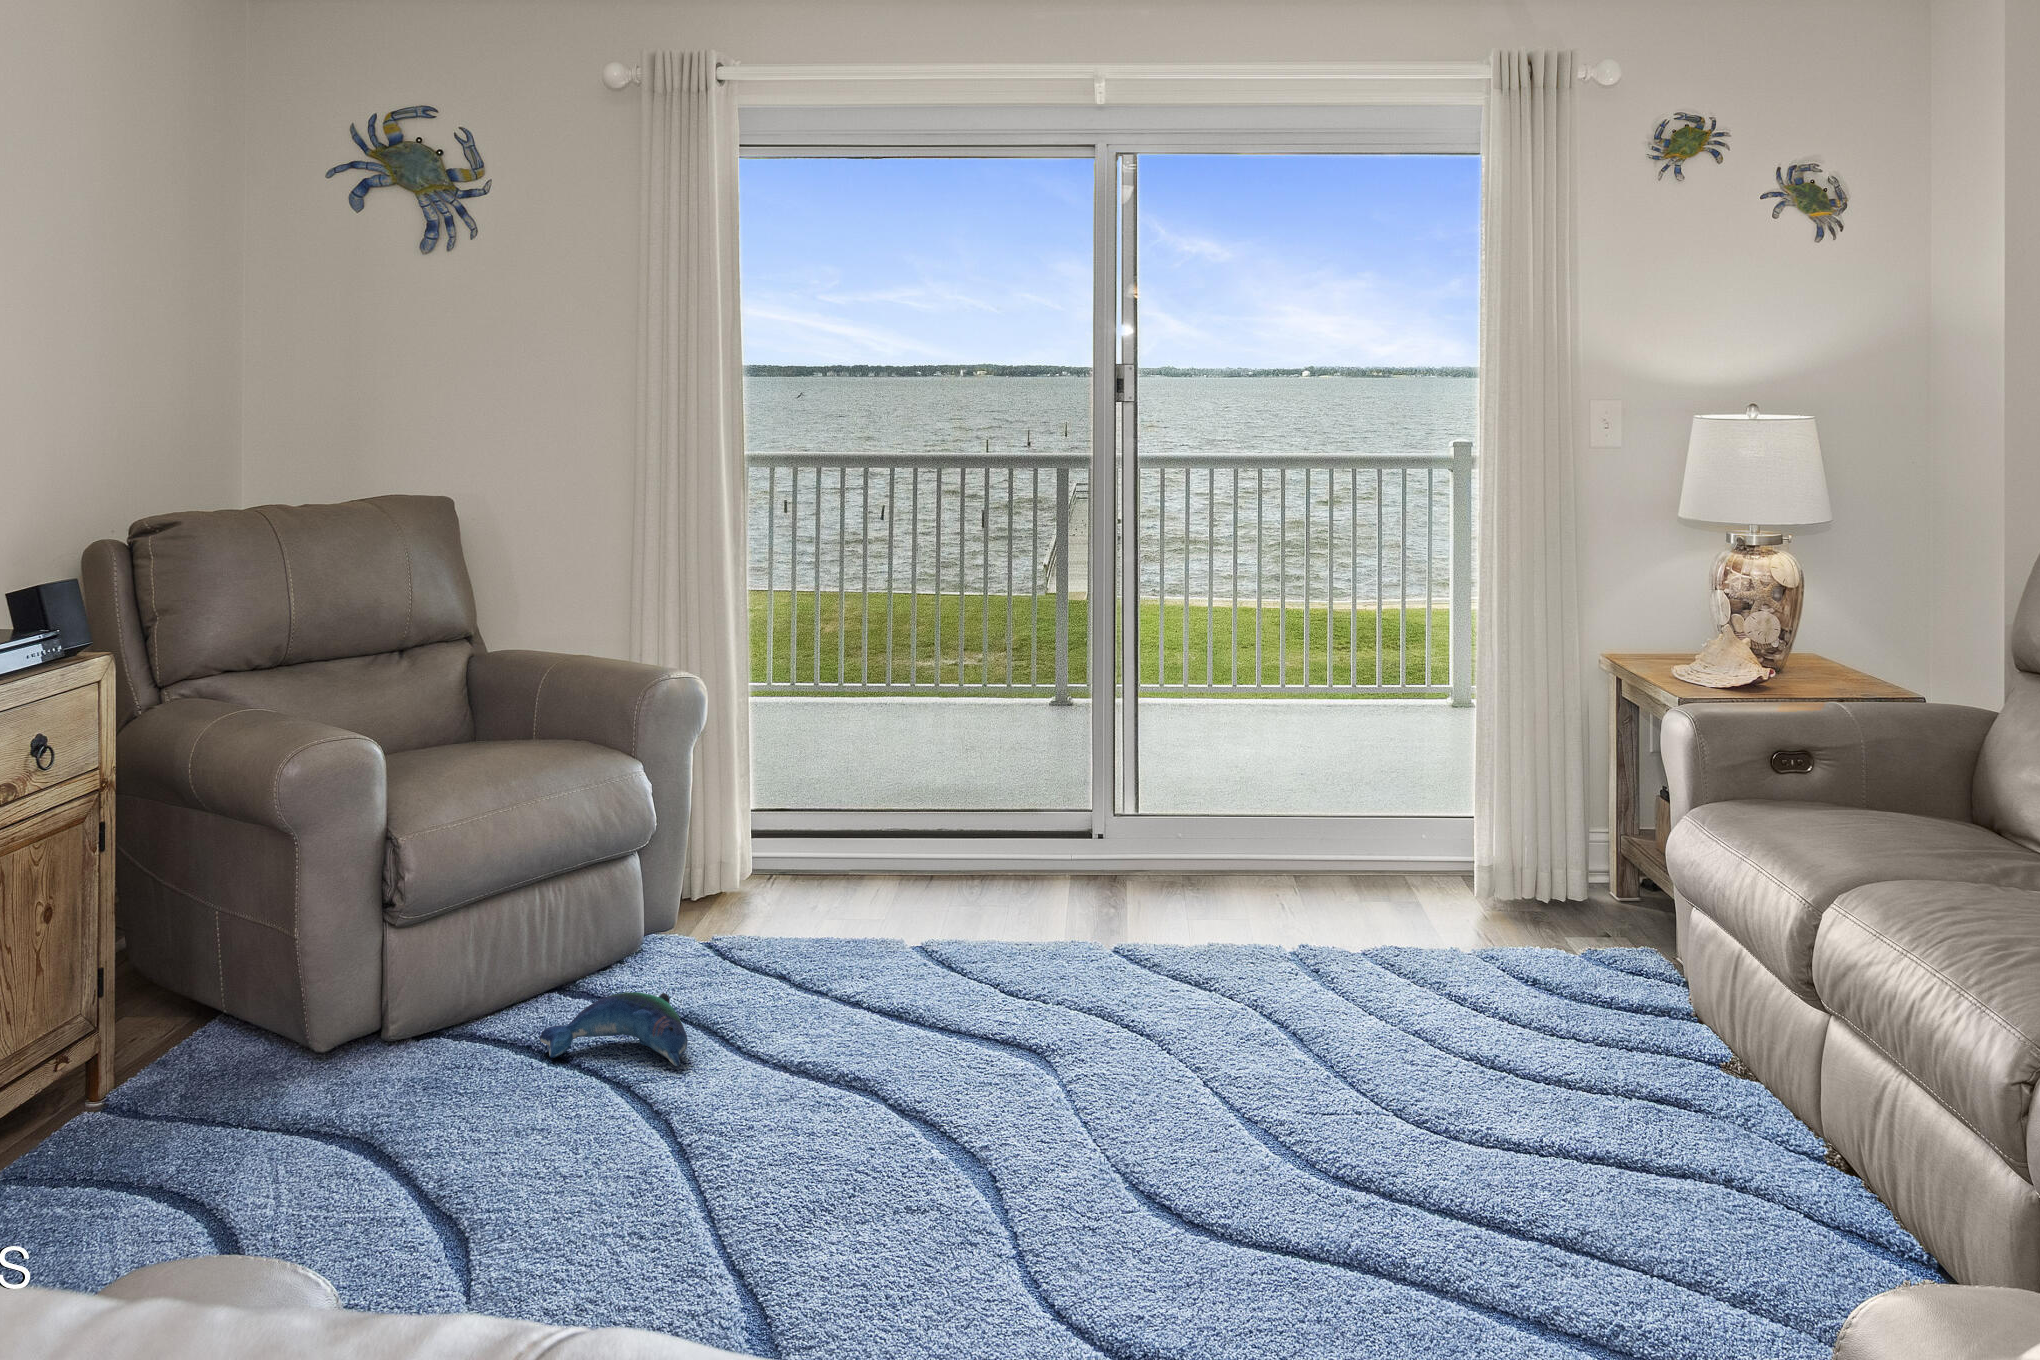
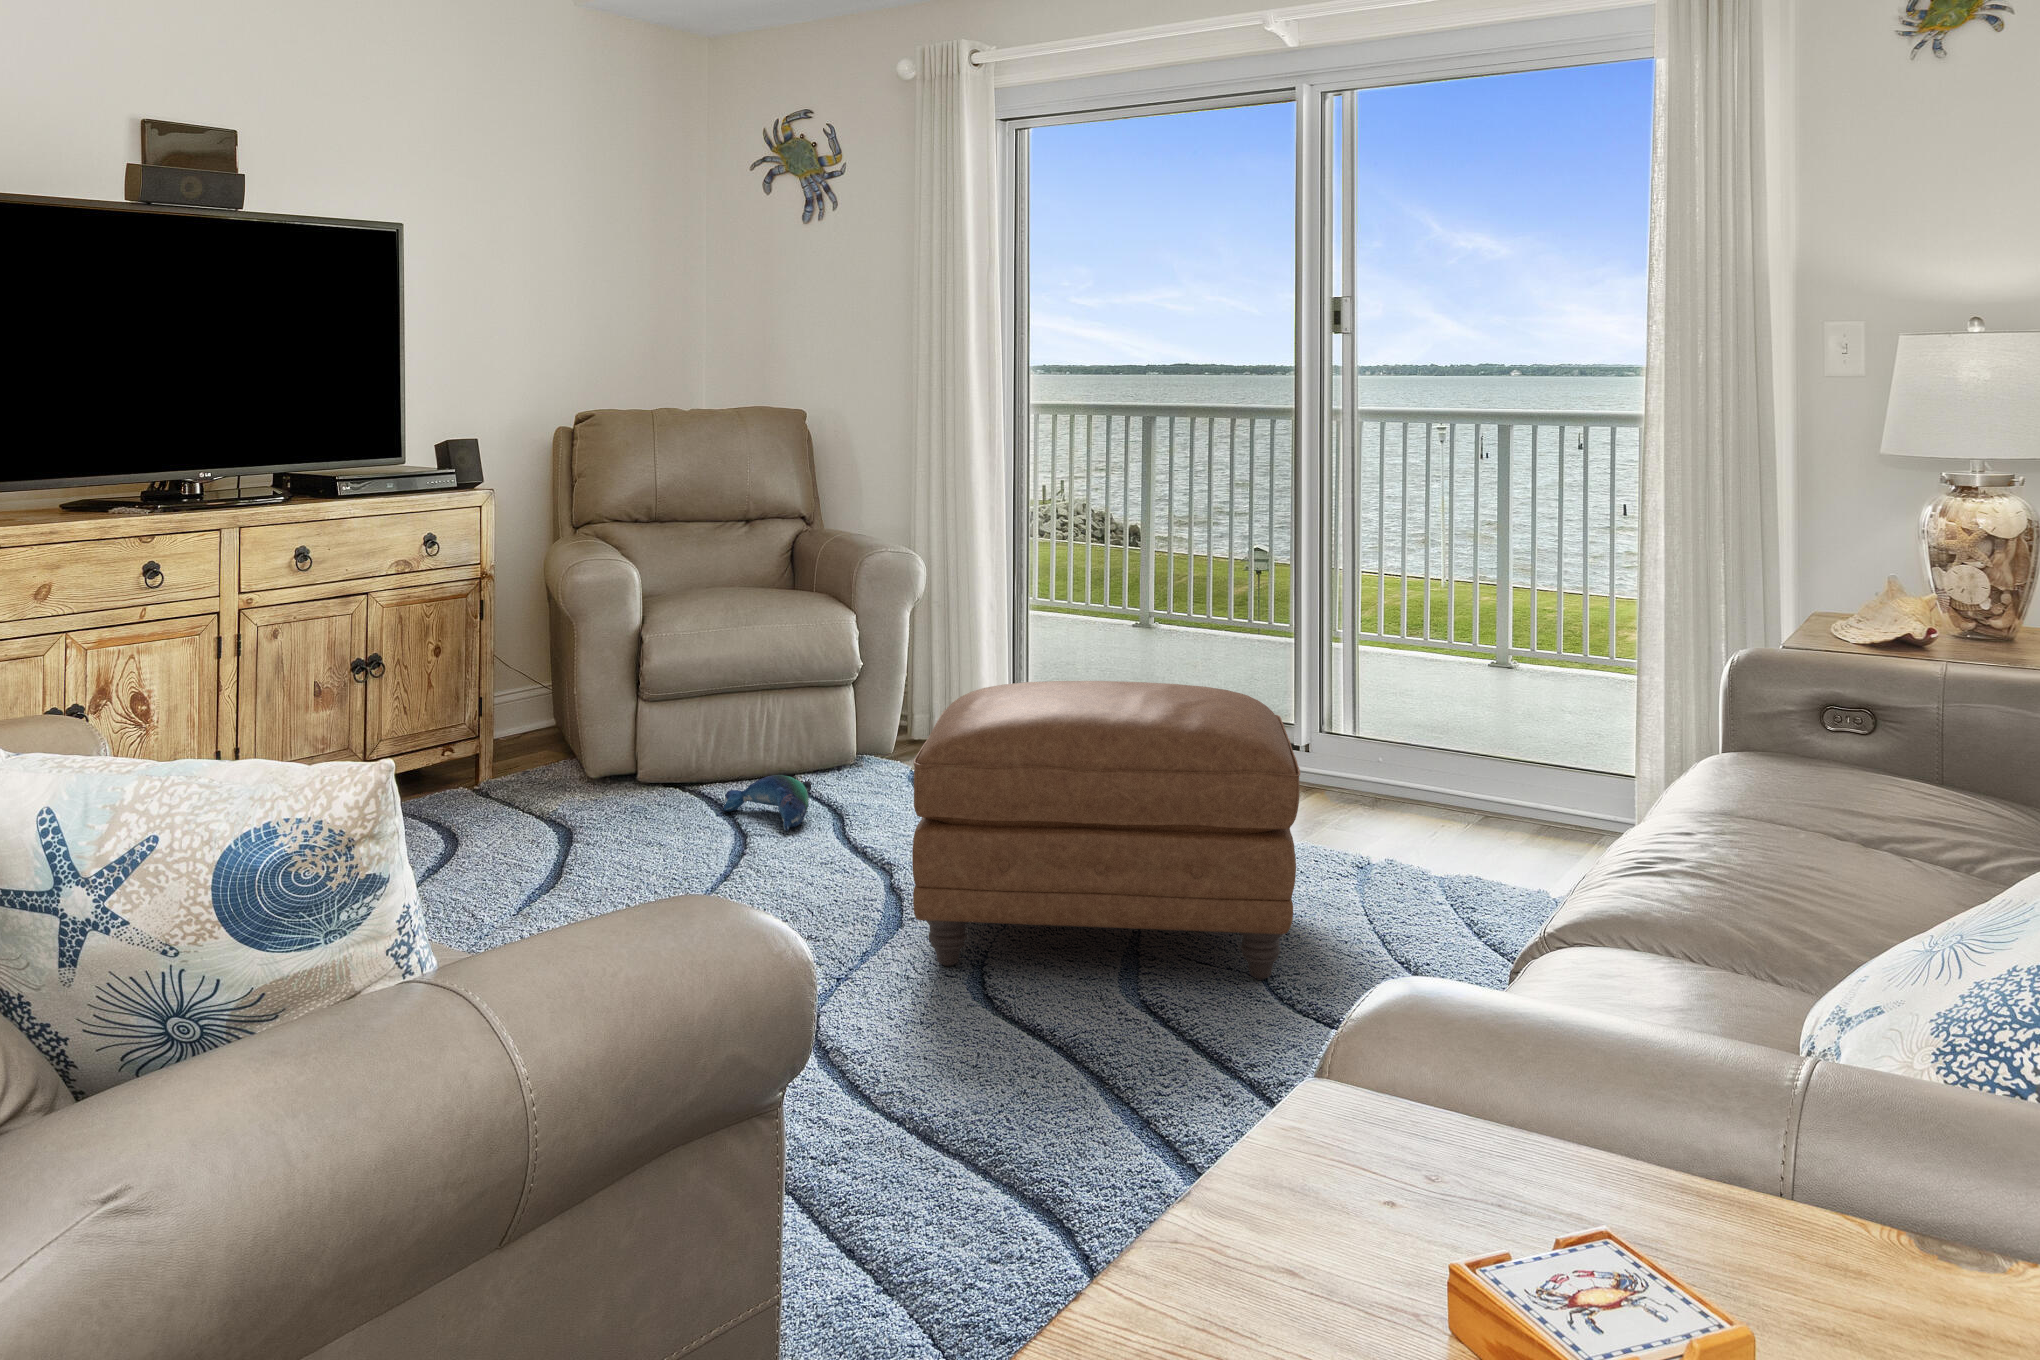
ottoman: none [965,803,1457,1194] -> present [912,681,1300,980]

